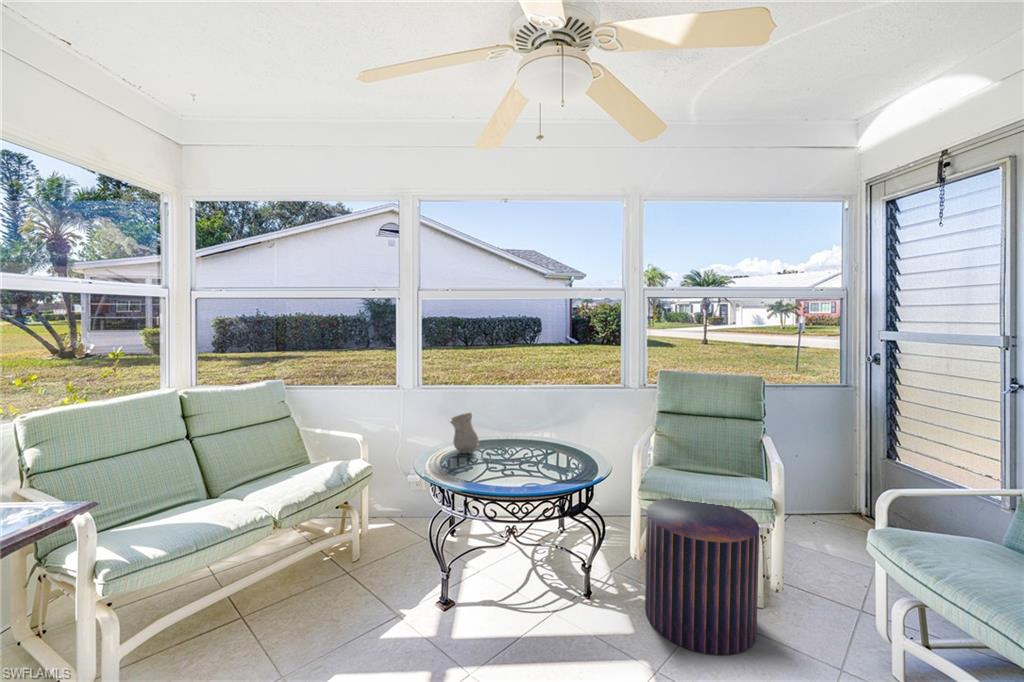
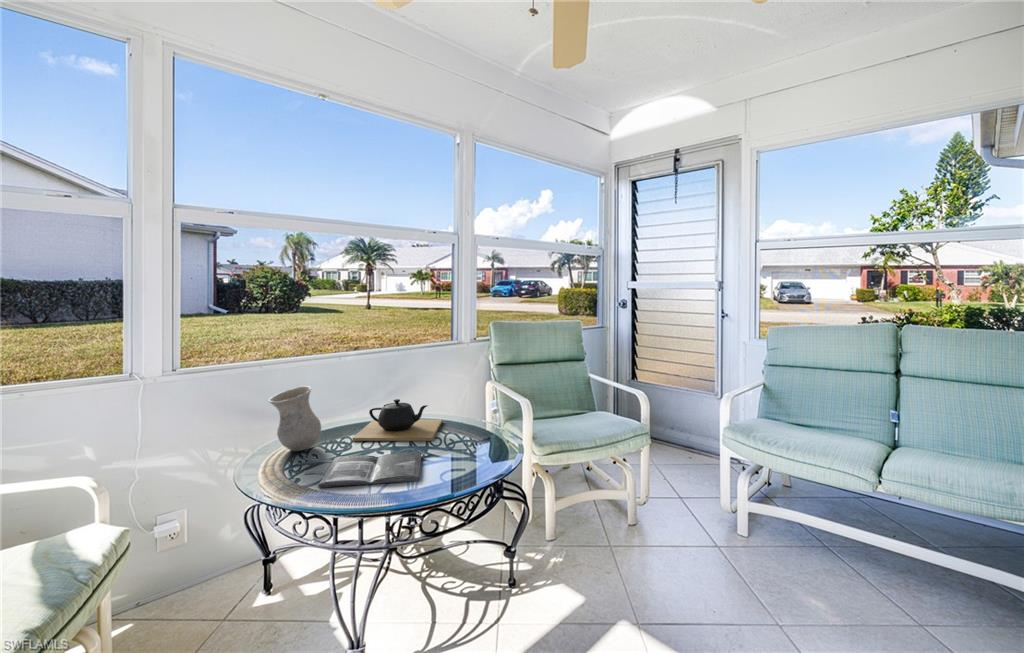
teapot: none [497,430,570,465] -> present [352,399,442,441]
magazine: none [442,461,516,487] -> present [318,452,421,487]
pouf: present [645,497,759,655] -> none [561,439,672,592]

